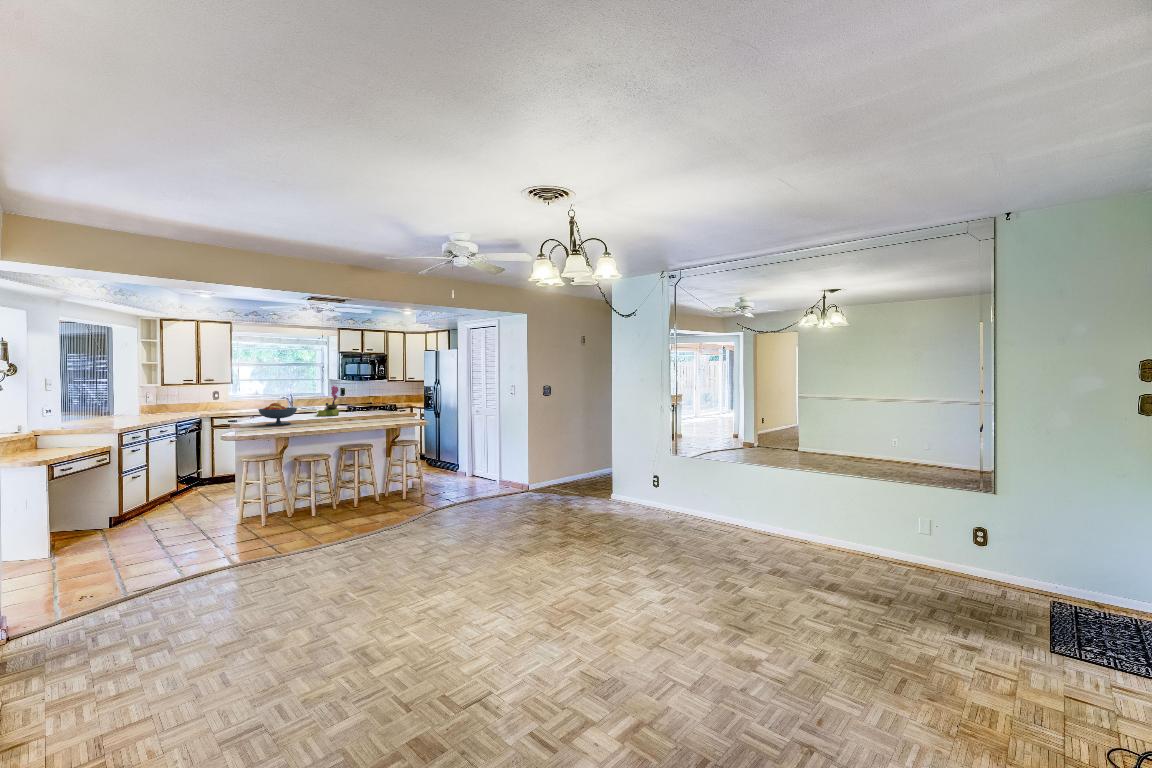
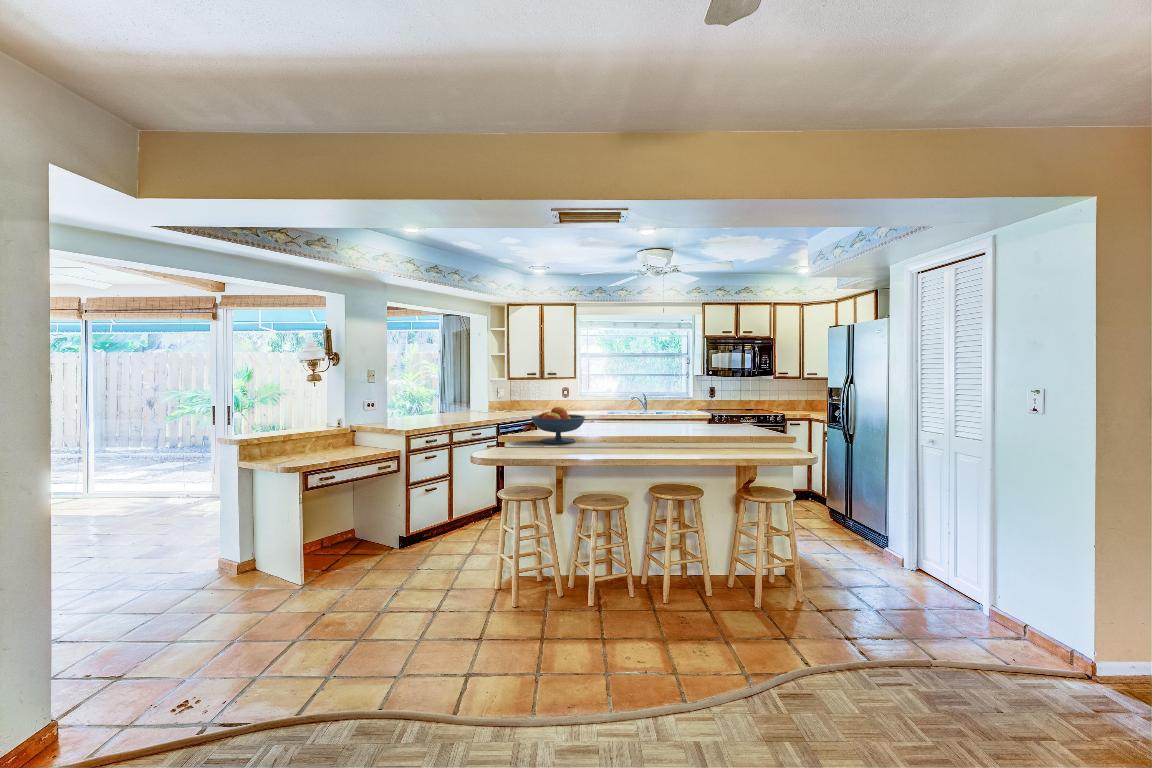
flower arrangement: present [317,385,339,416] -> none [643,381,678,429]

